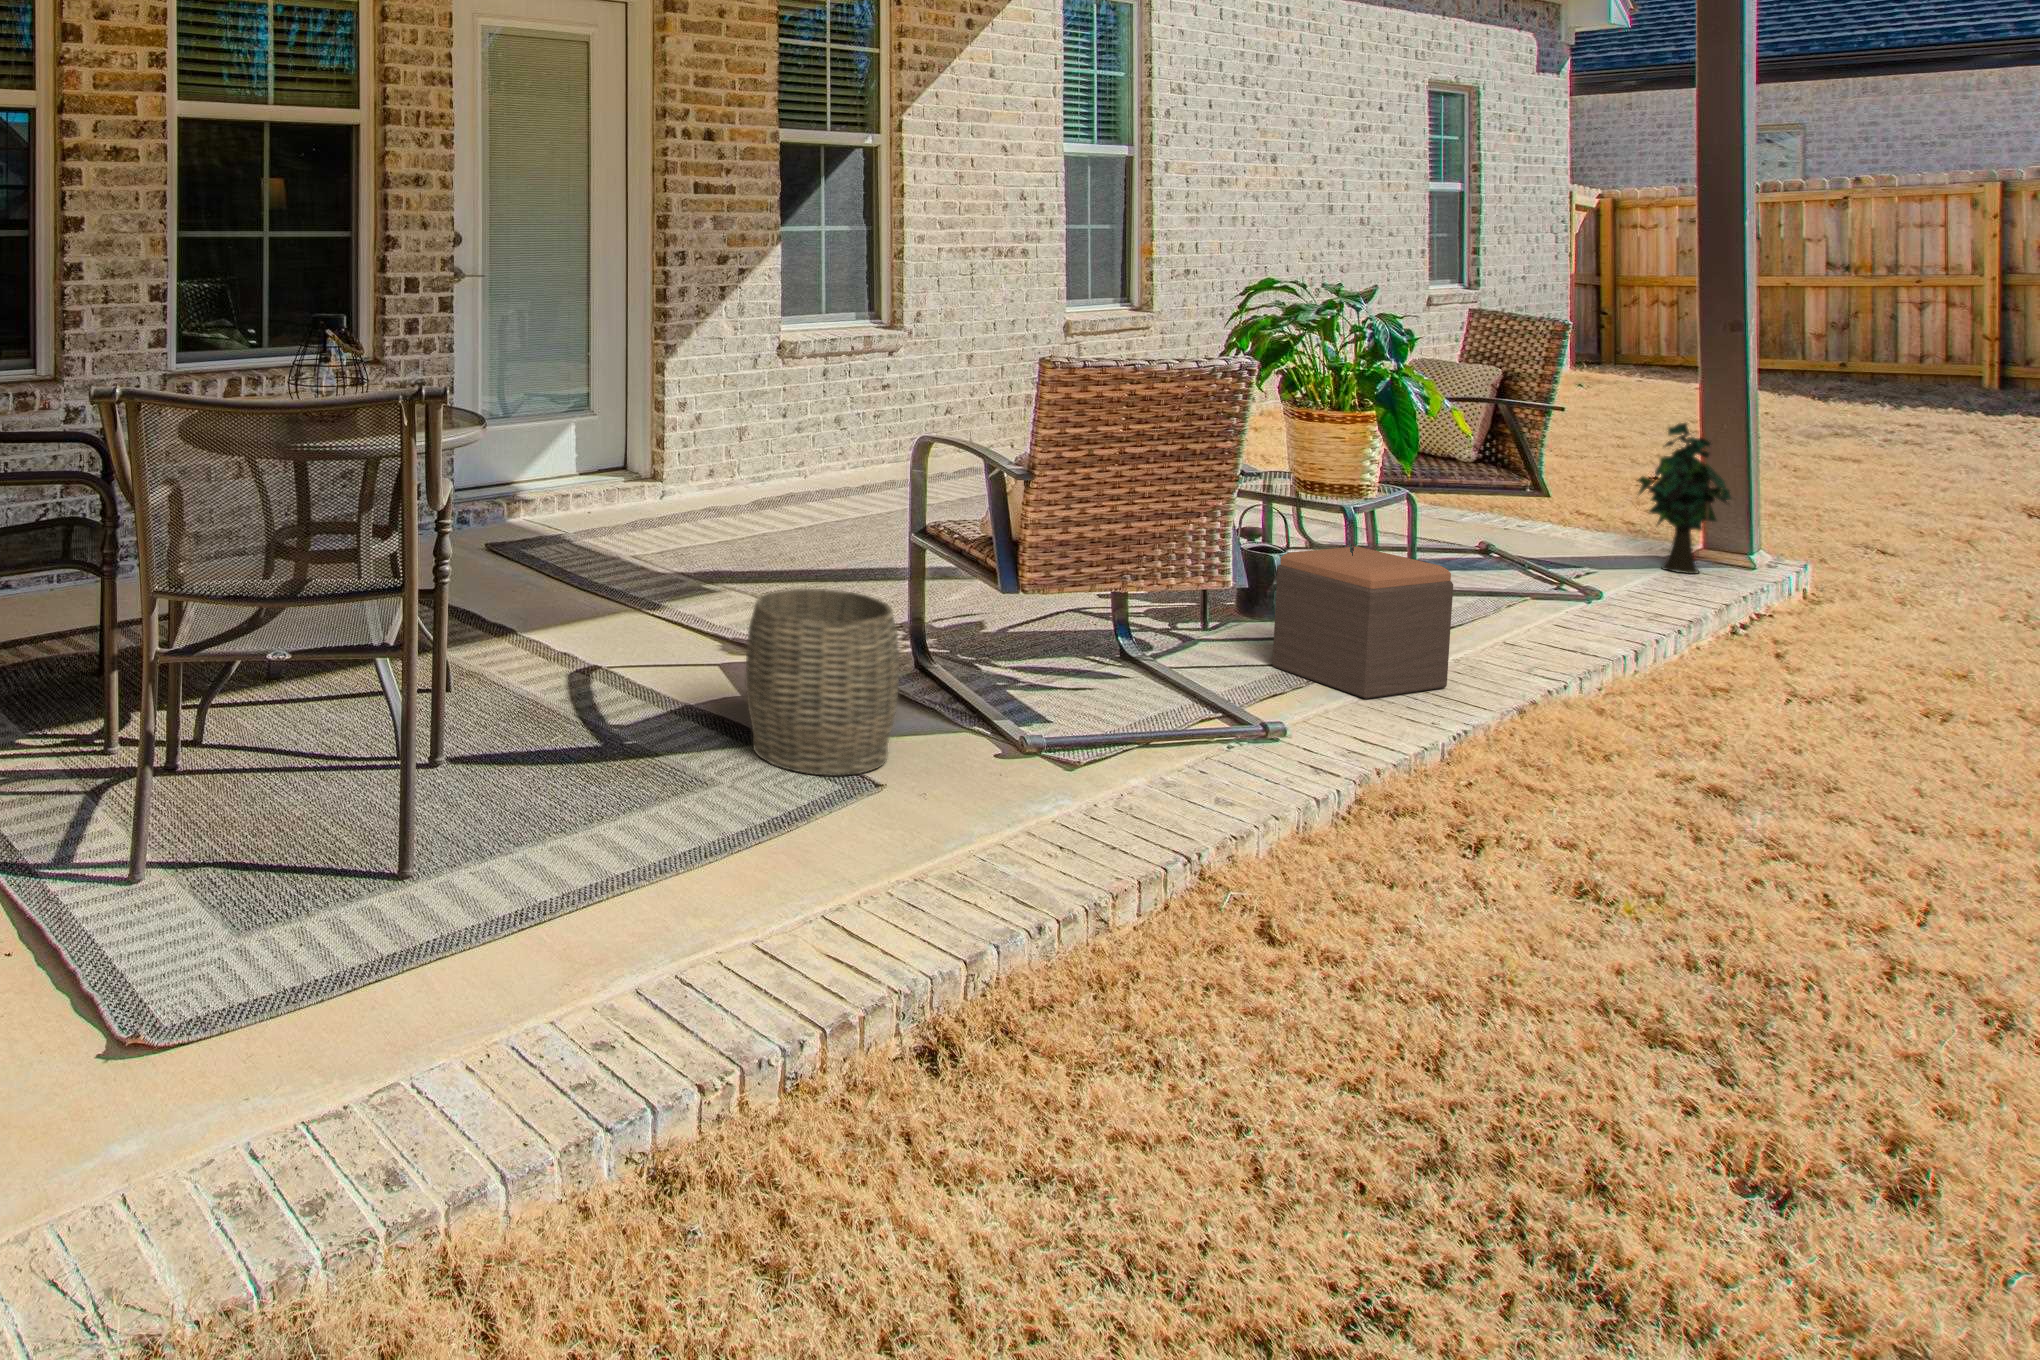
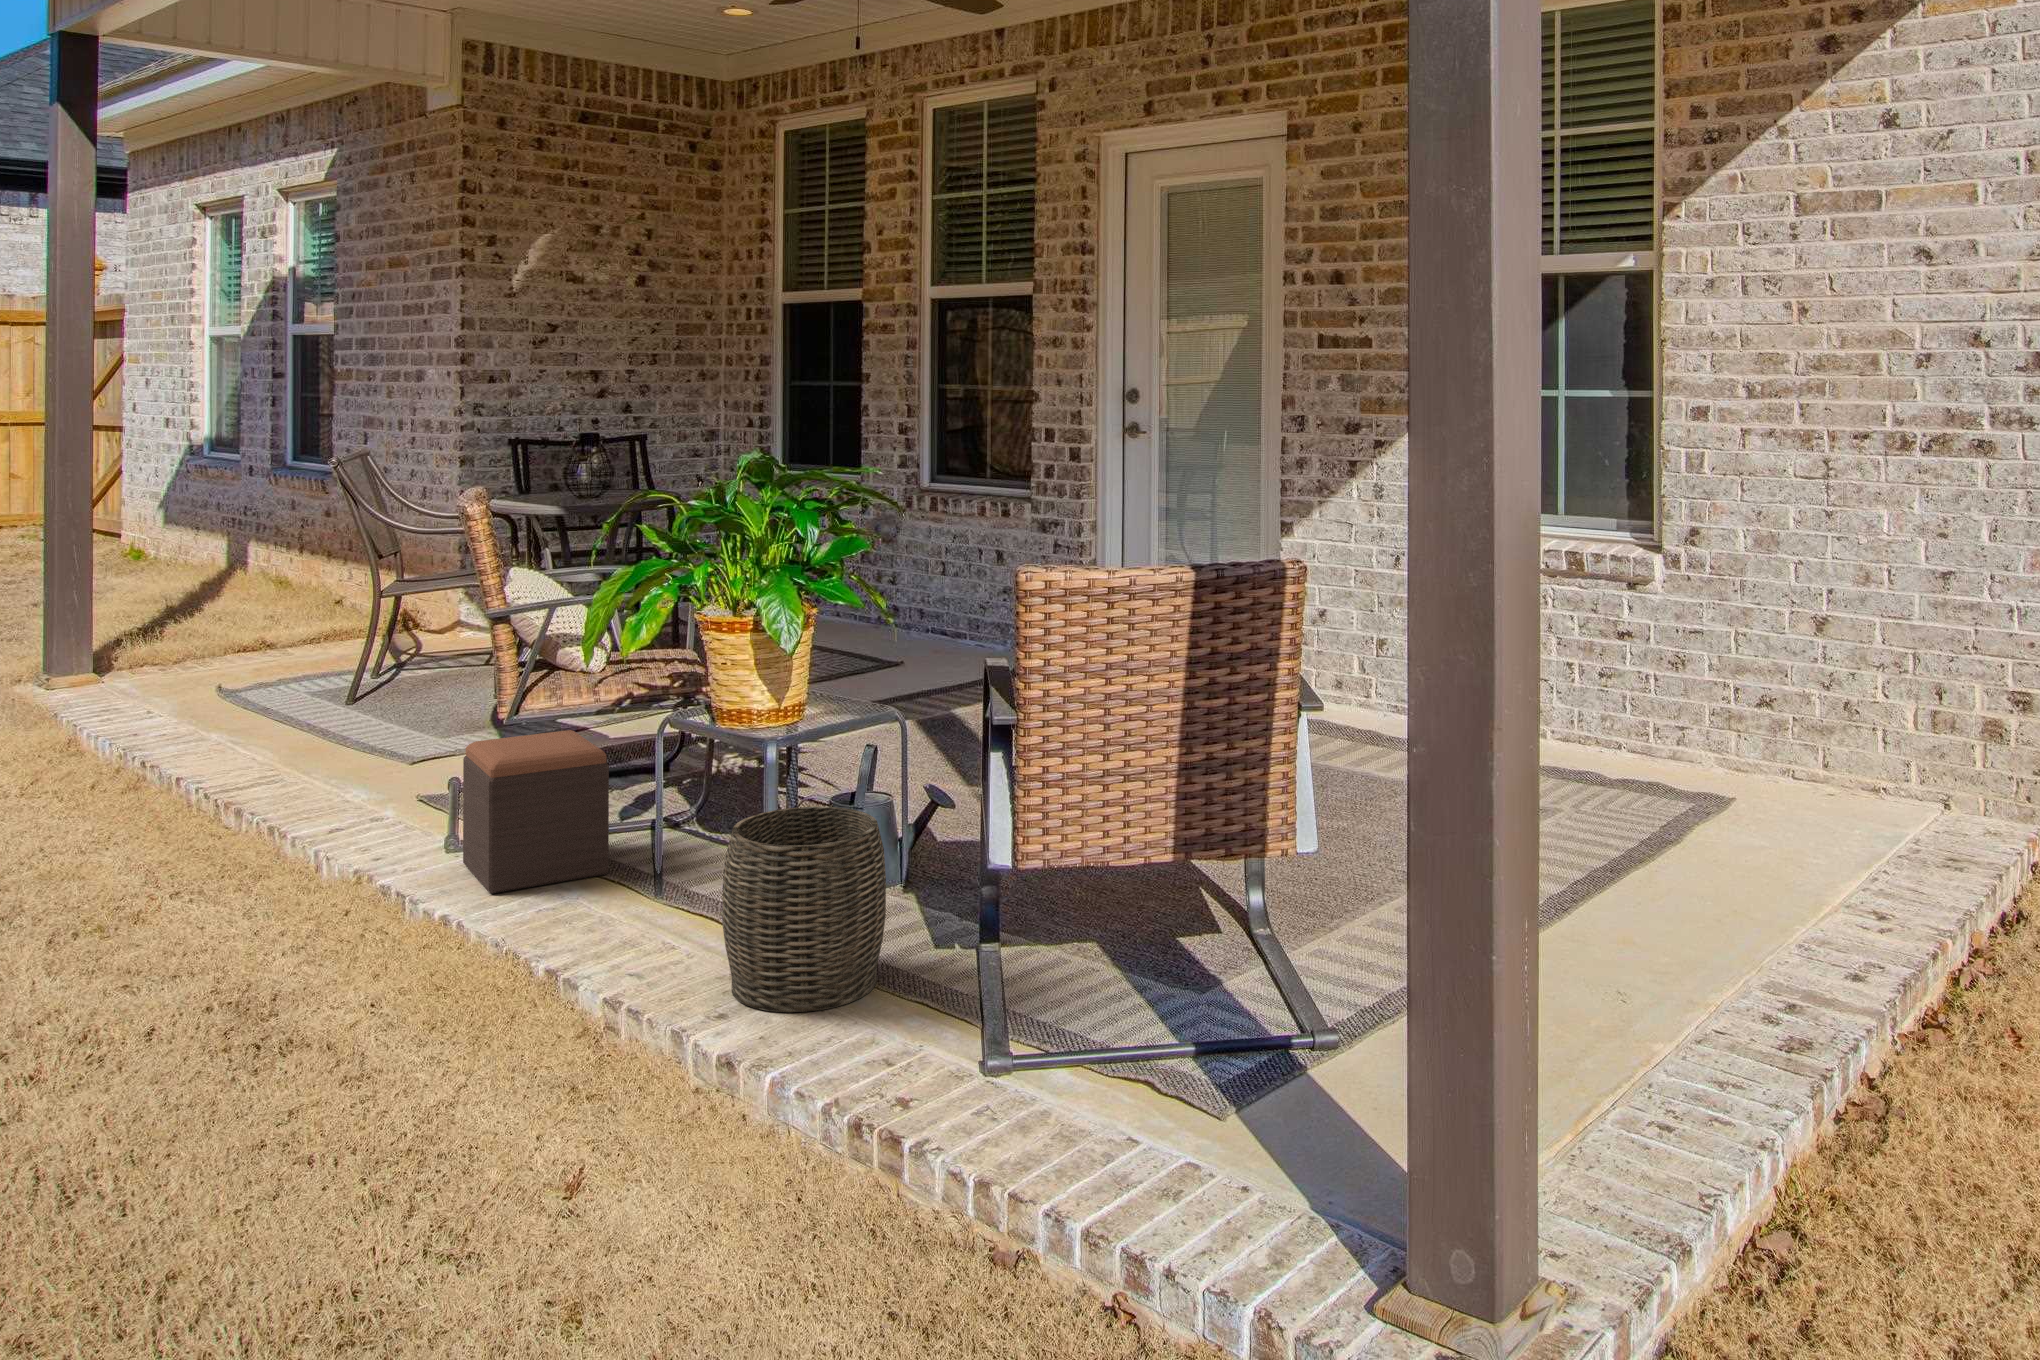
decorative plant: present [1638,423,1731,574] -> none [1120,842,1310,1171]
woven basket: present [746,589,899,776] -> present [722,807,886,1012]

